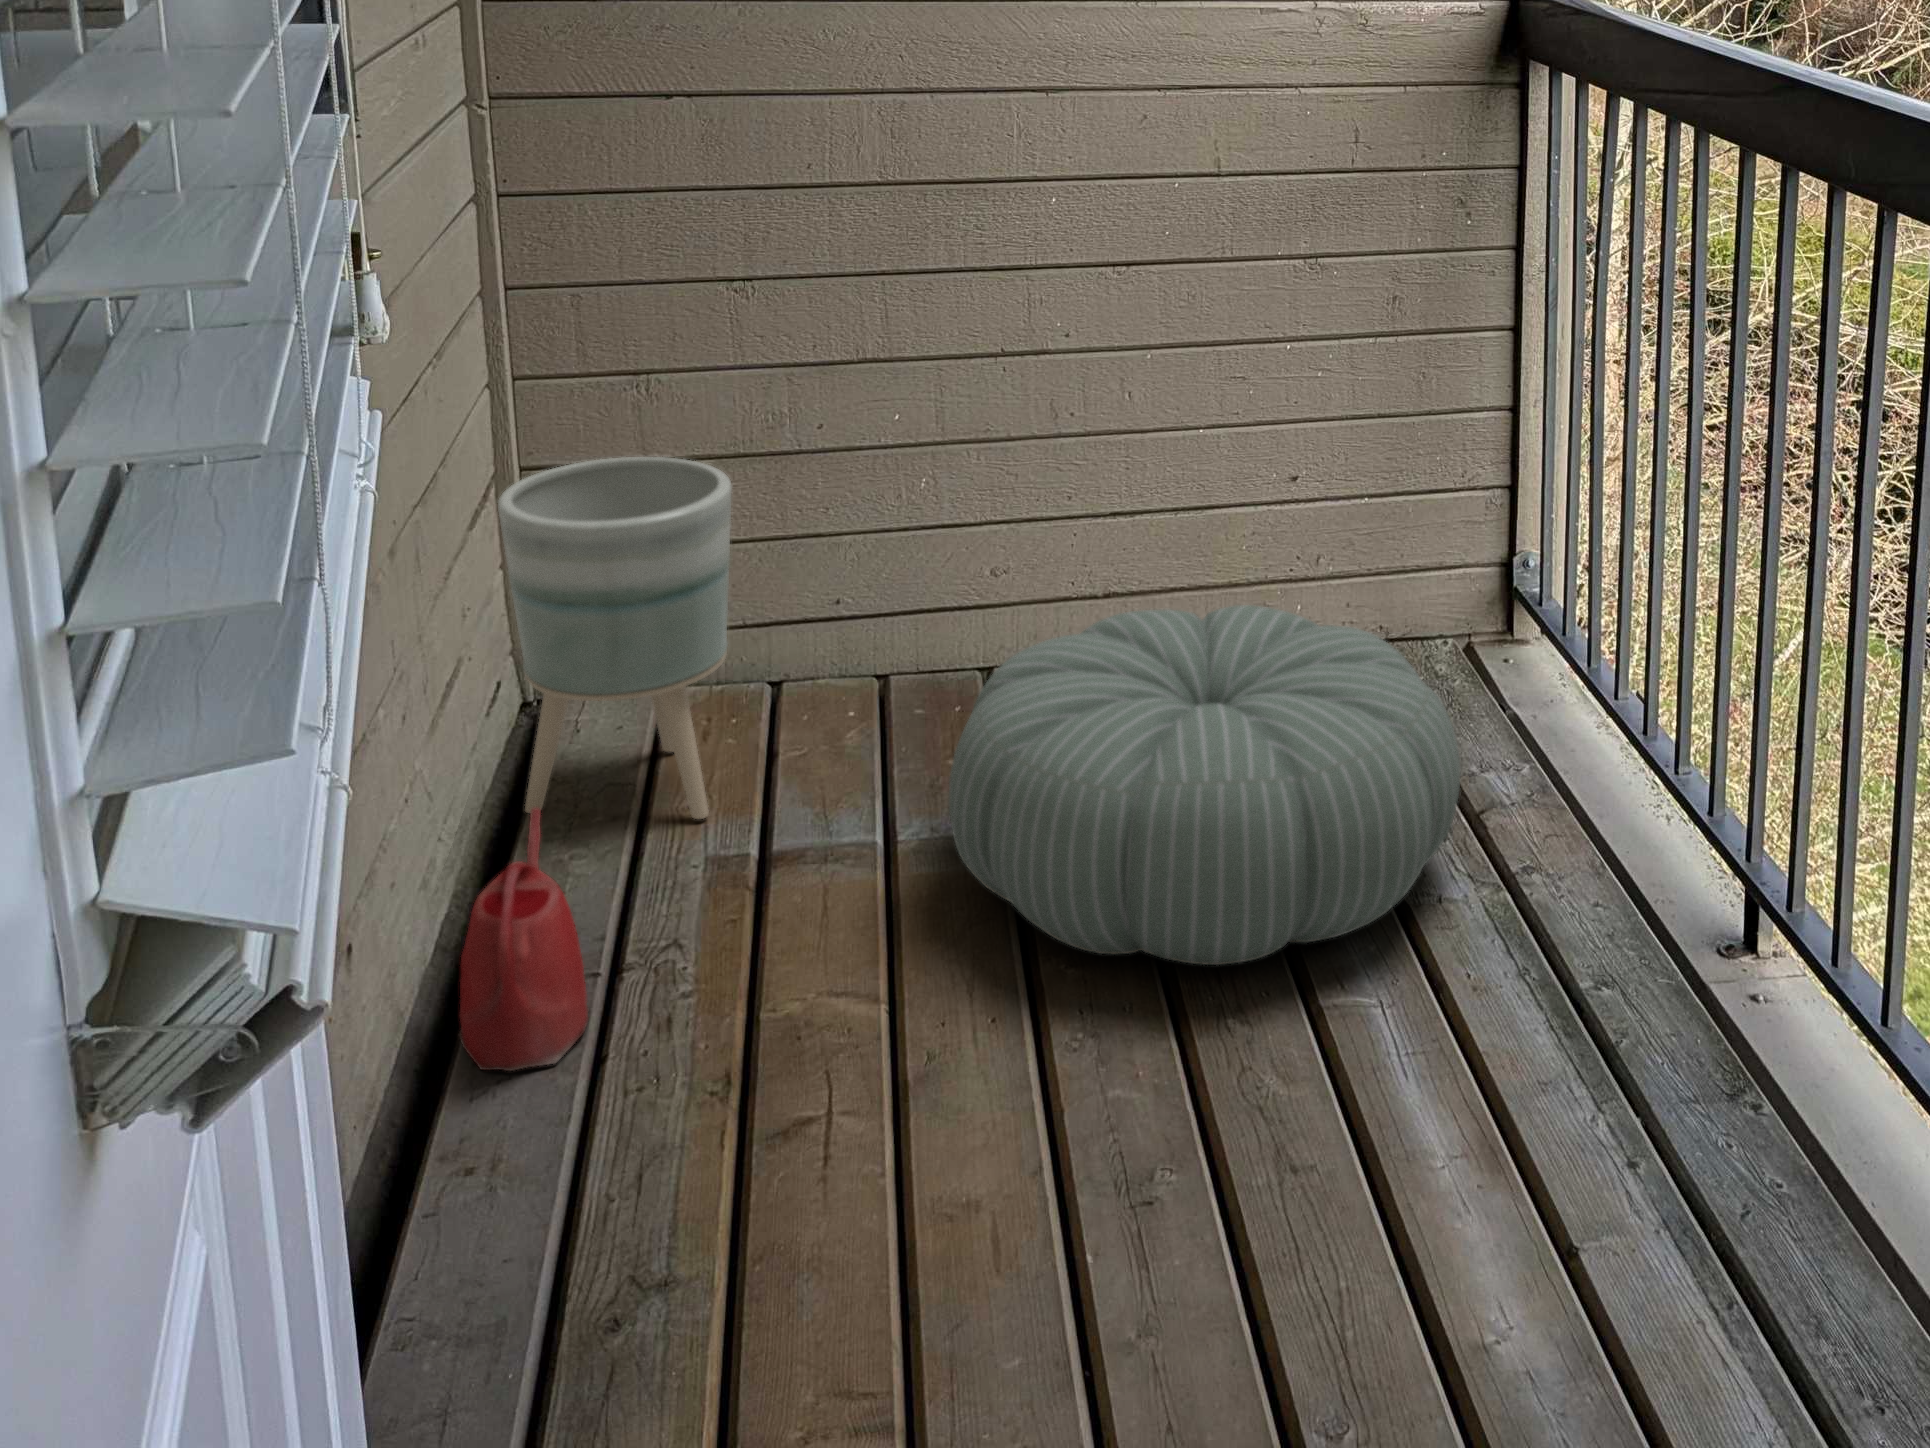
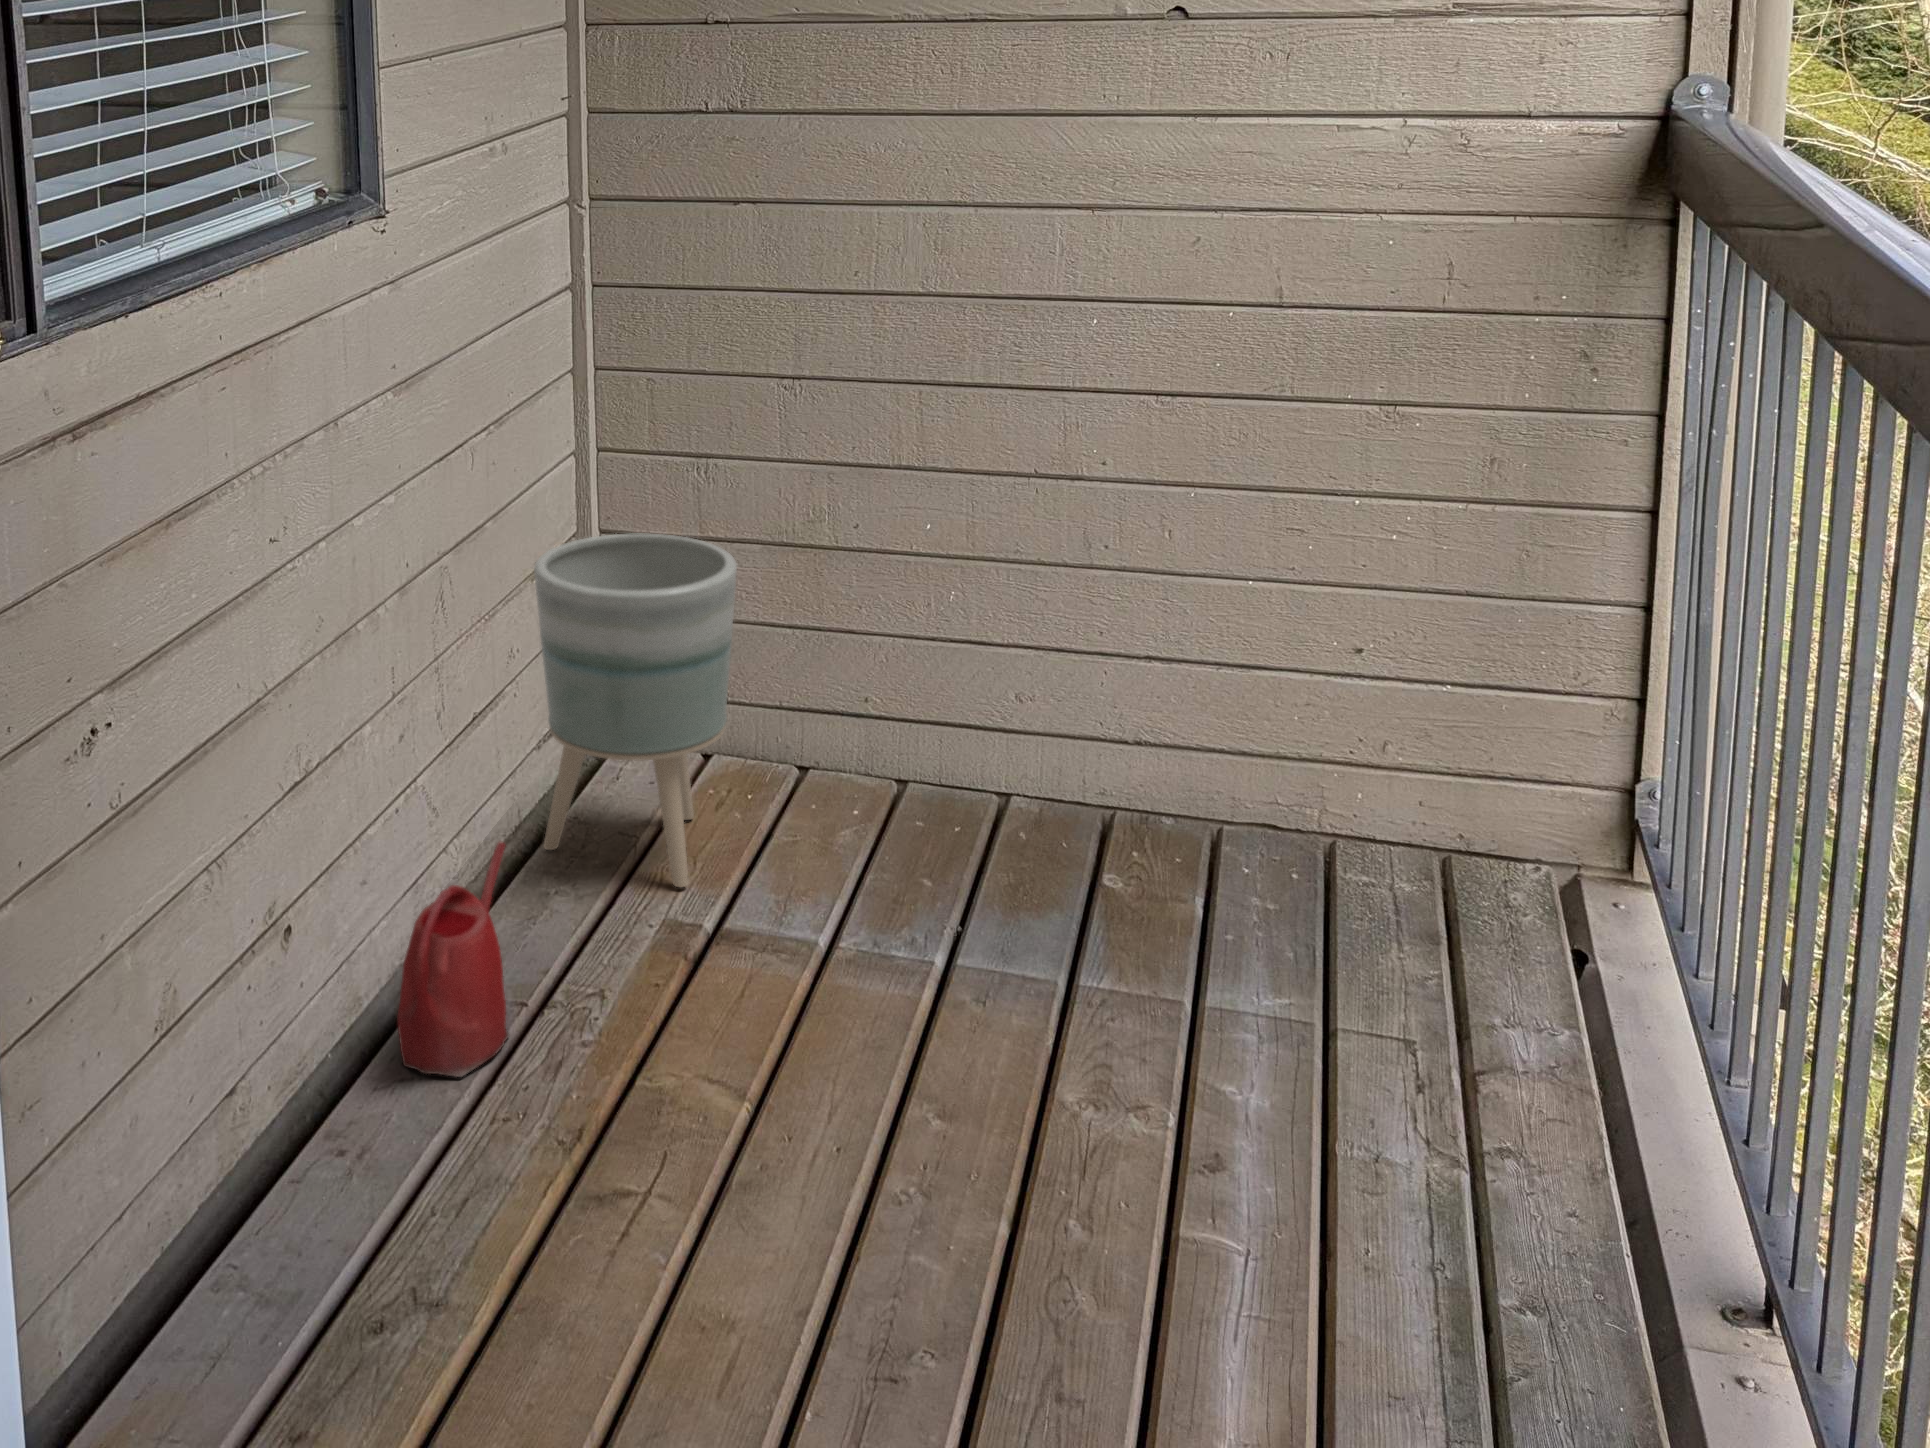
pouf: present [949,605,1460,965] -> none [860,761,1427,1162]

